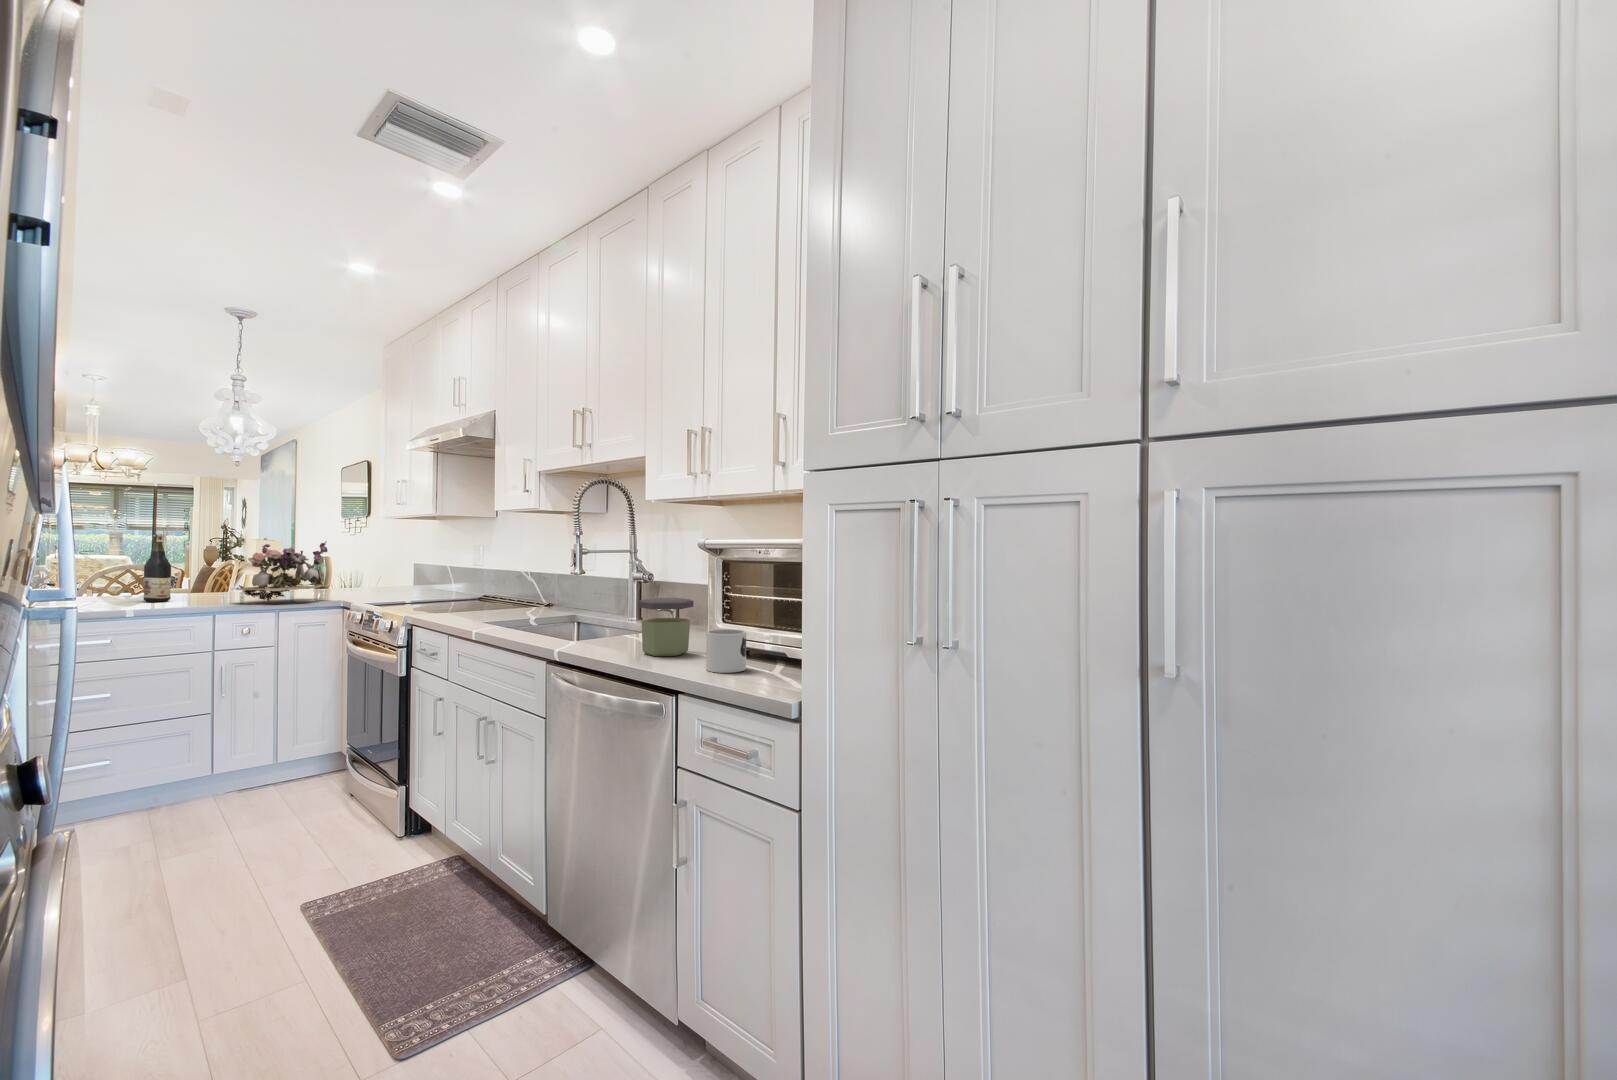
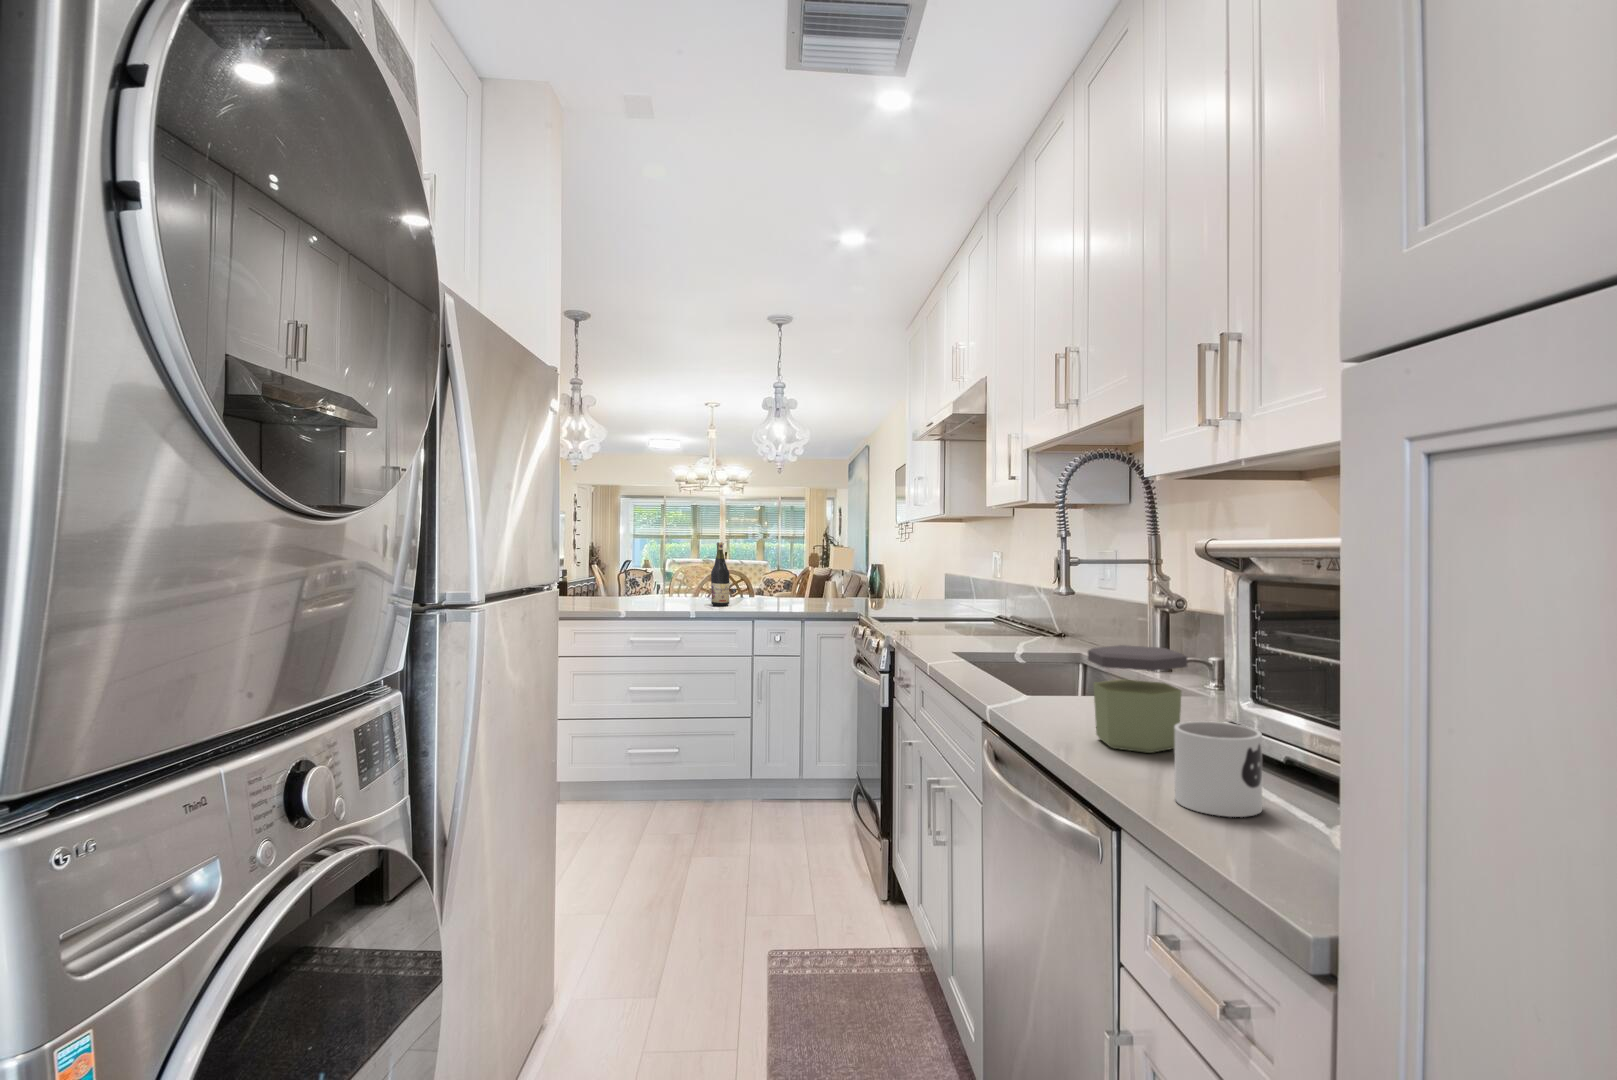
flower arrangement: present [232,541,331,602] -> none [764,547,846,611]

